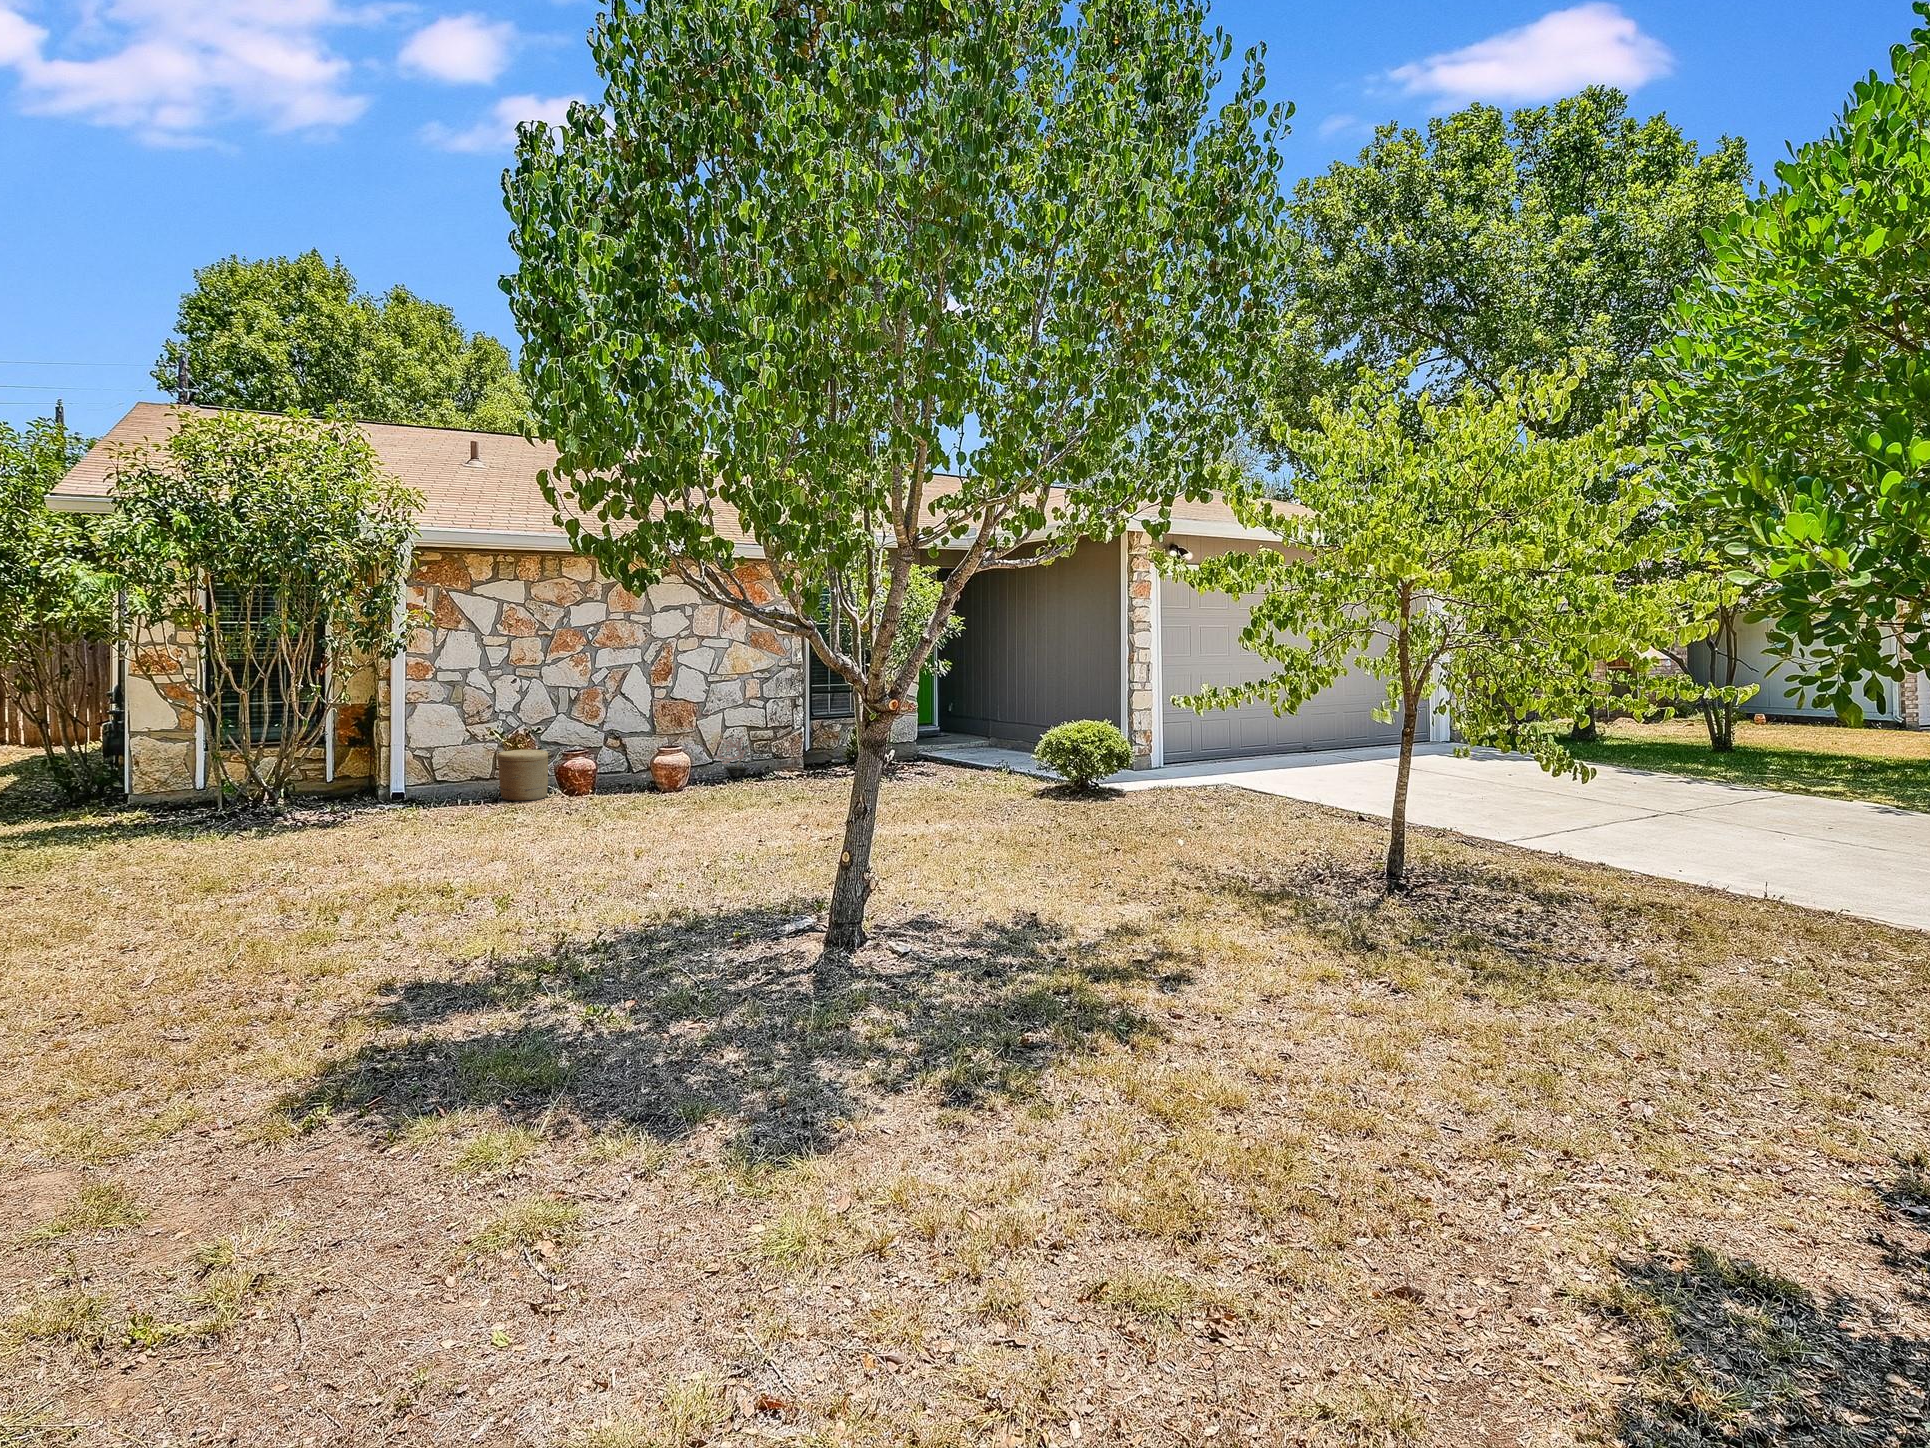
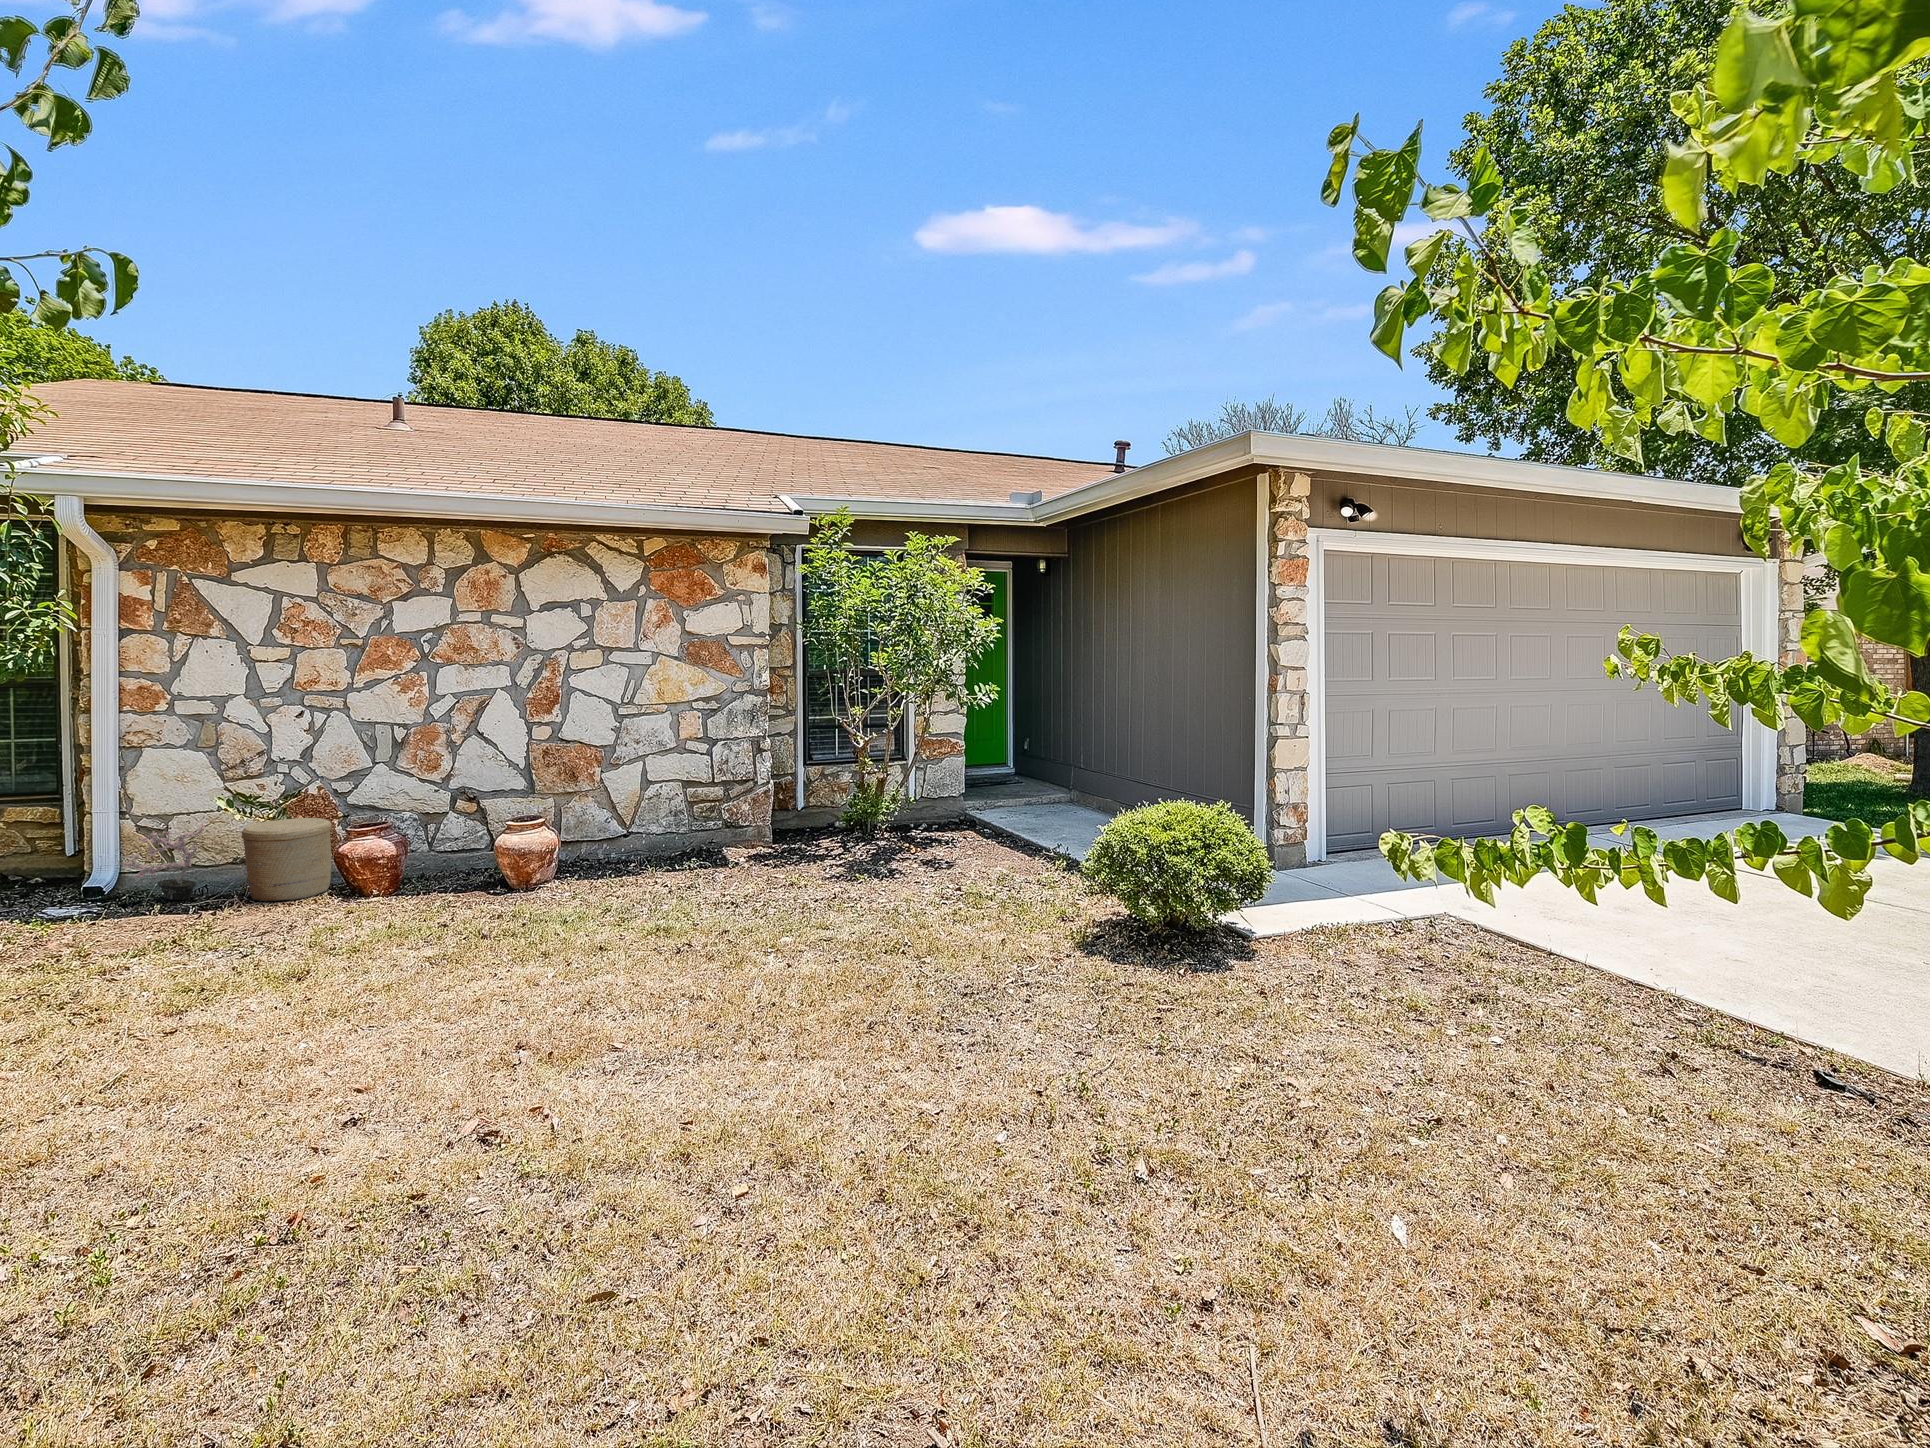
potted plant: present [713,735,750,777] -> present [117,824,205,900]

